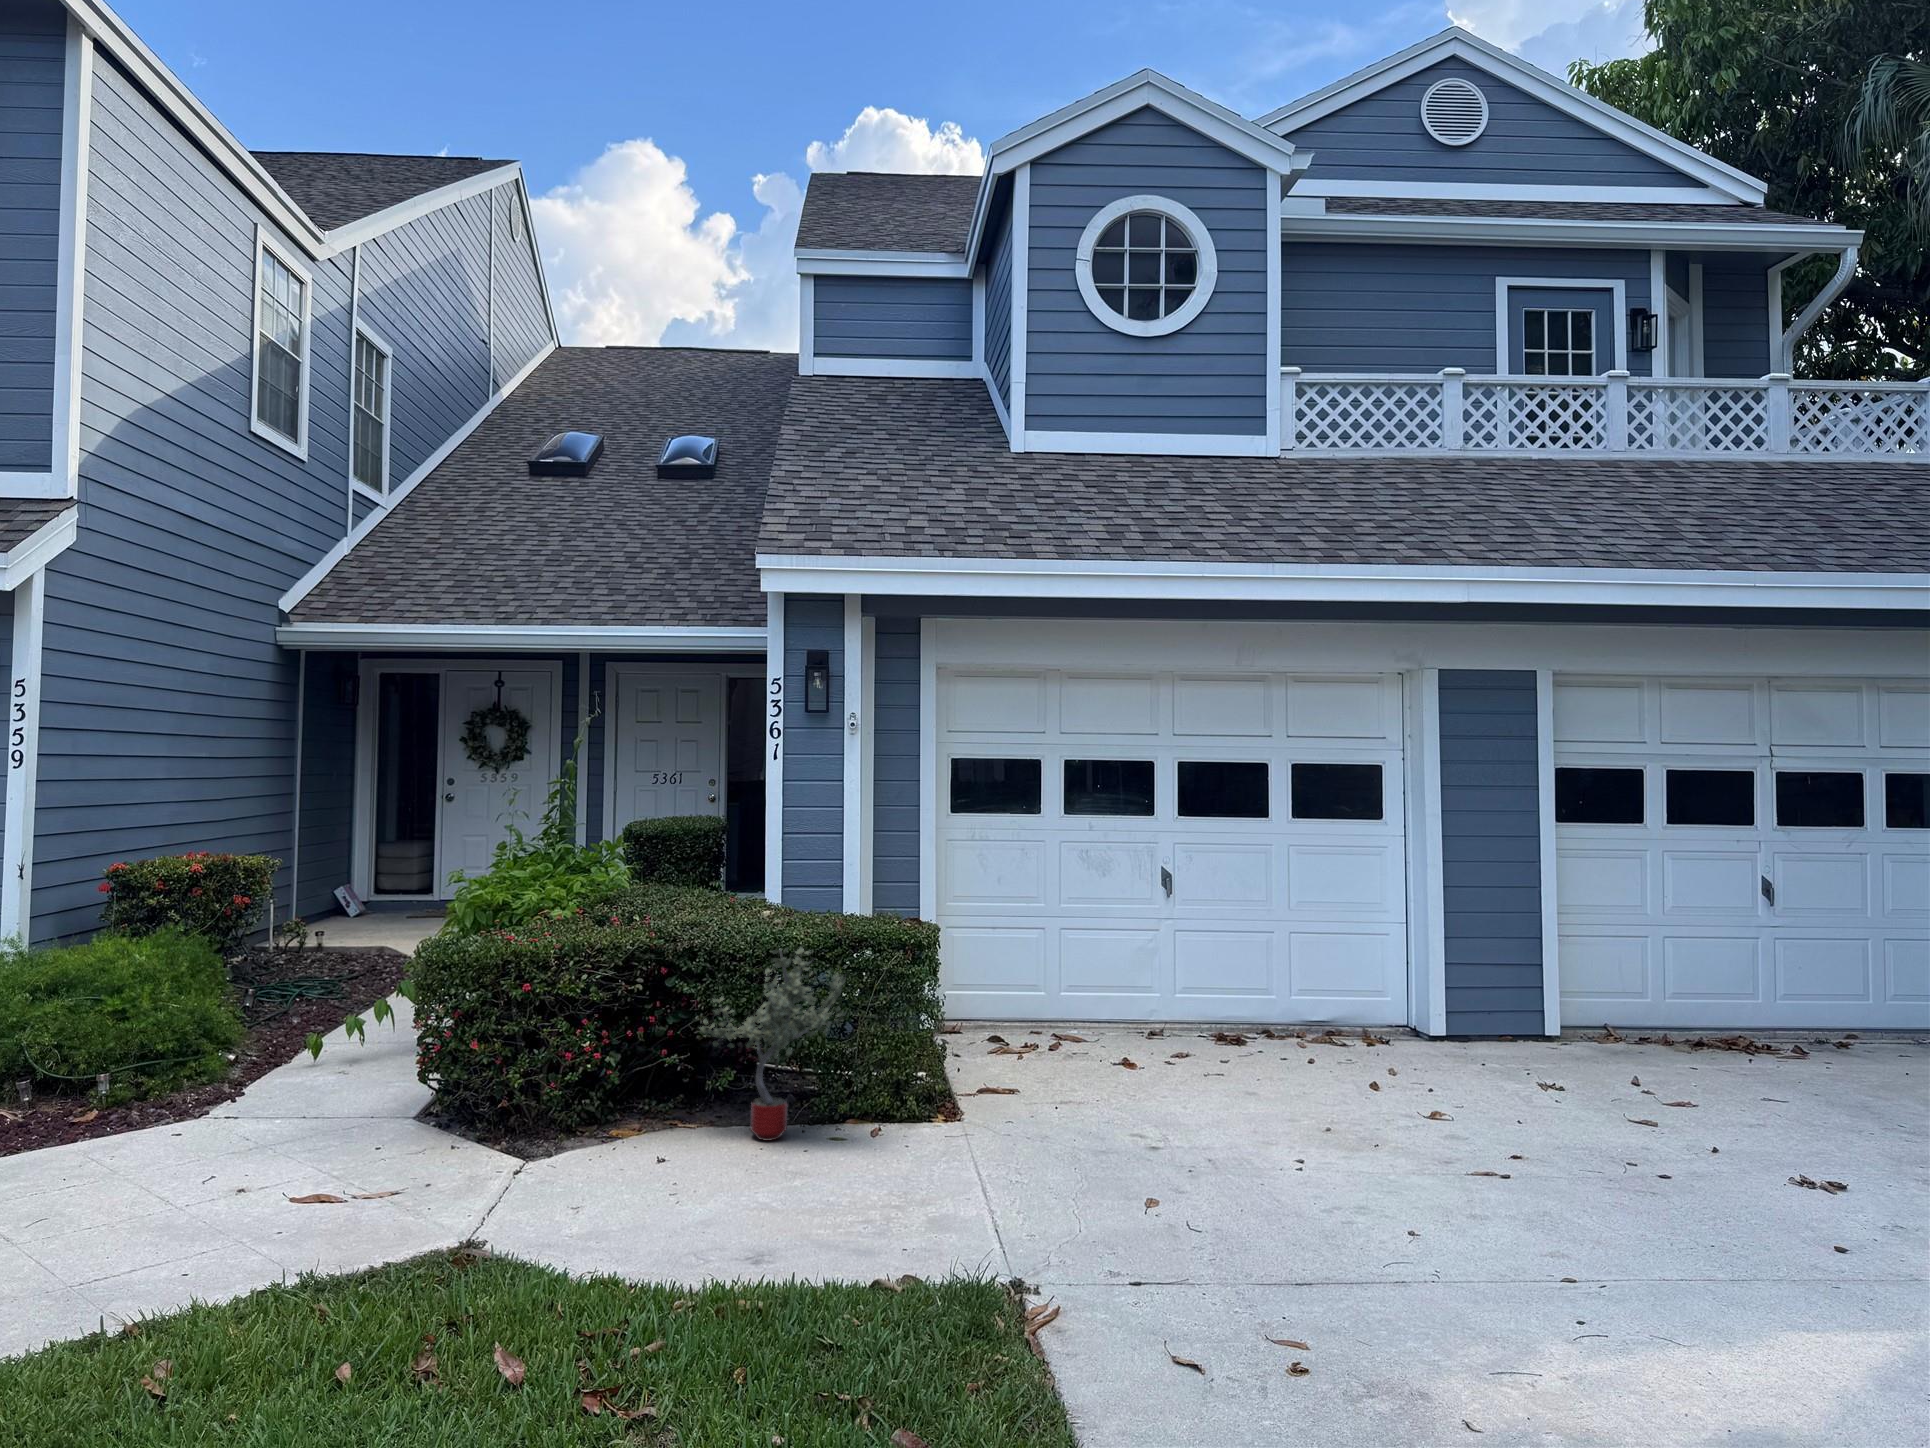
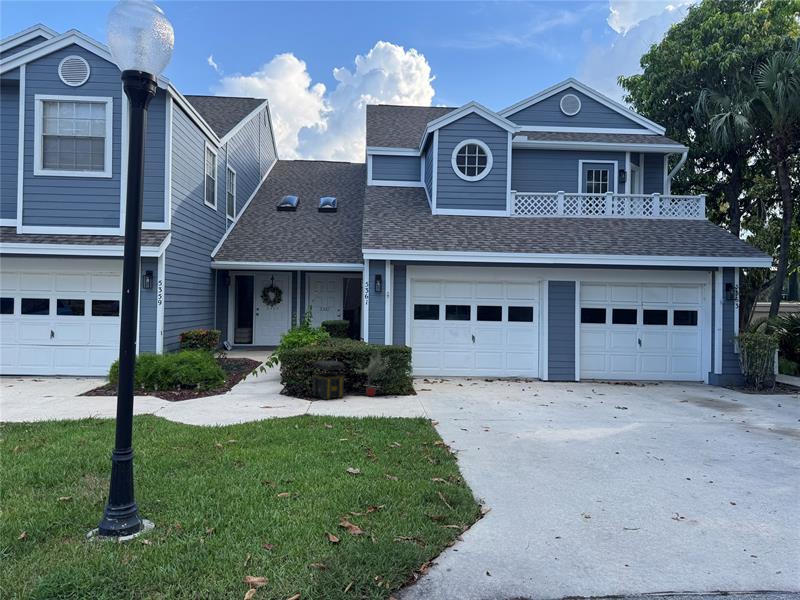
toolbox: none [523,988,657,1164] -> present [313,361,345,399]

